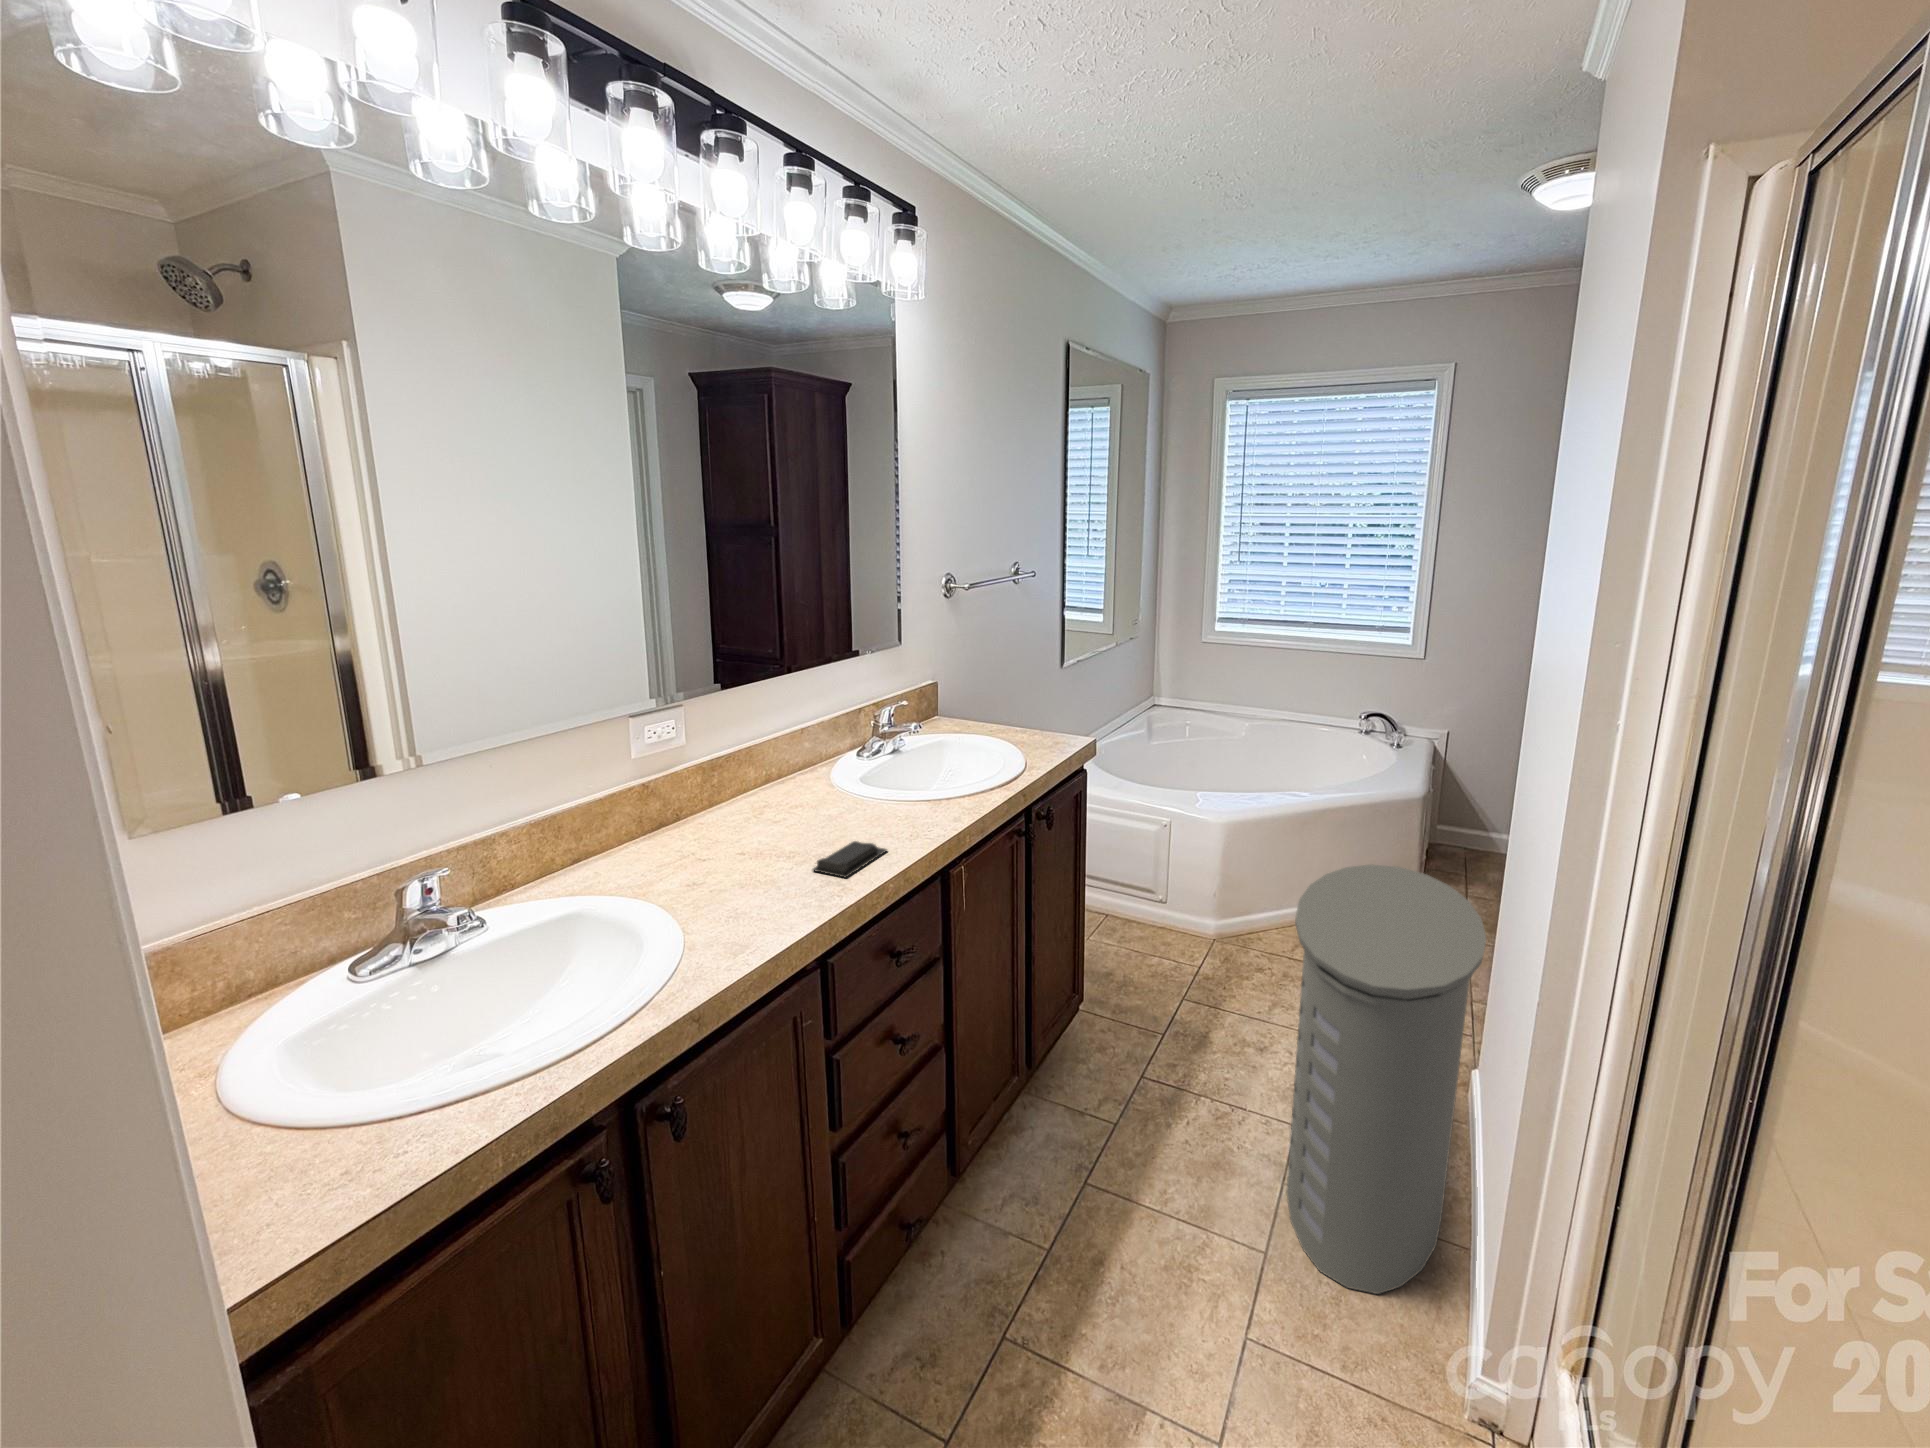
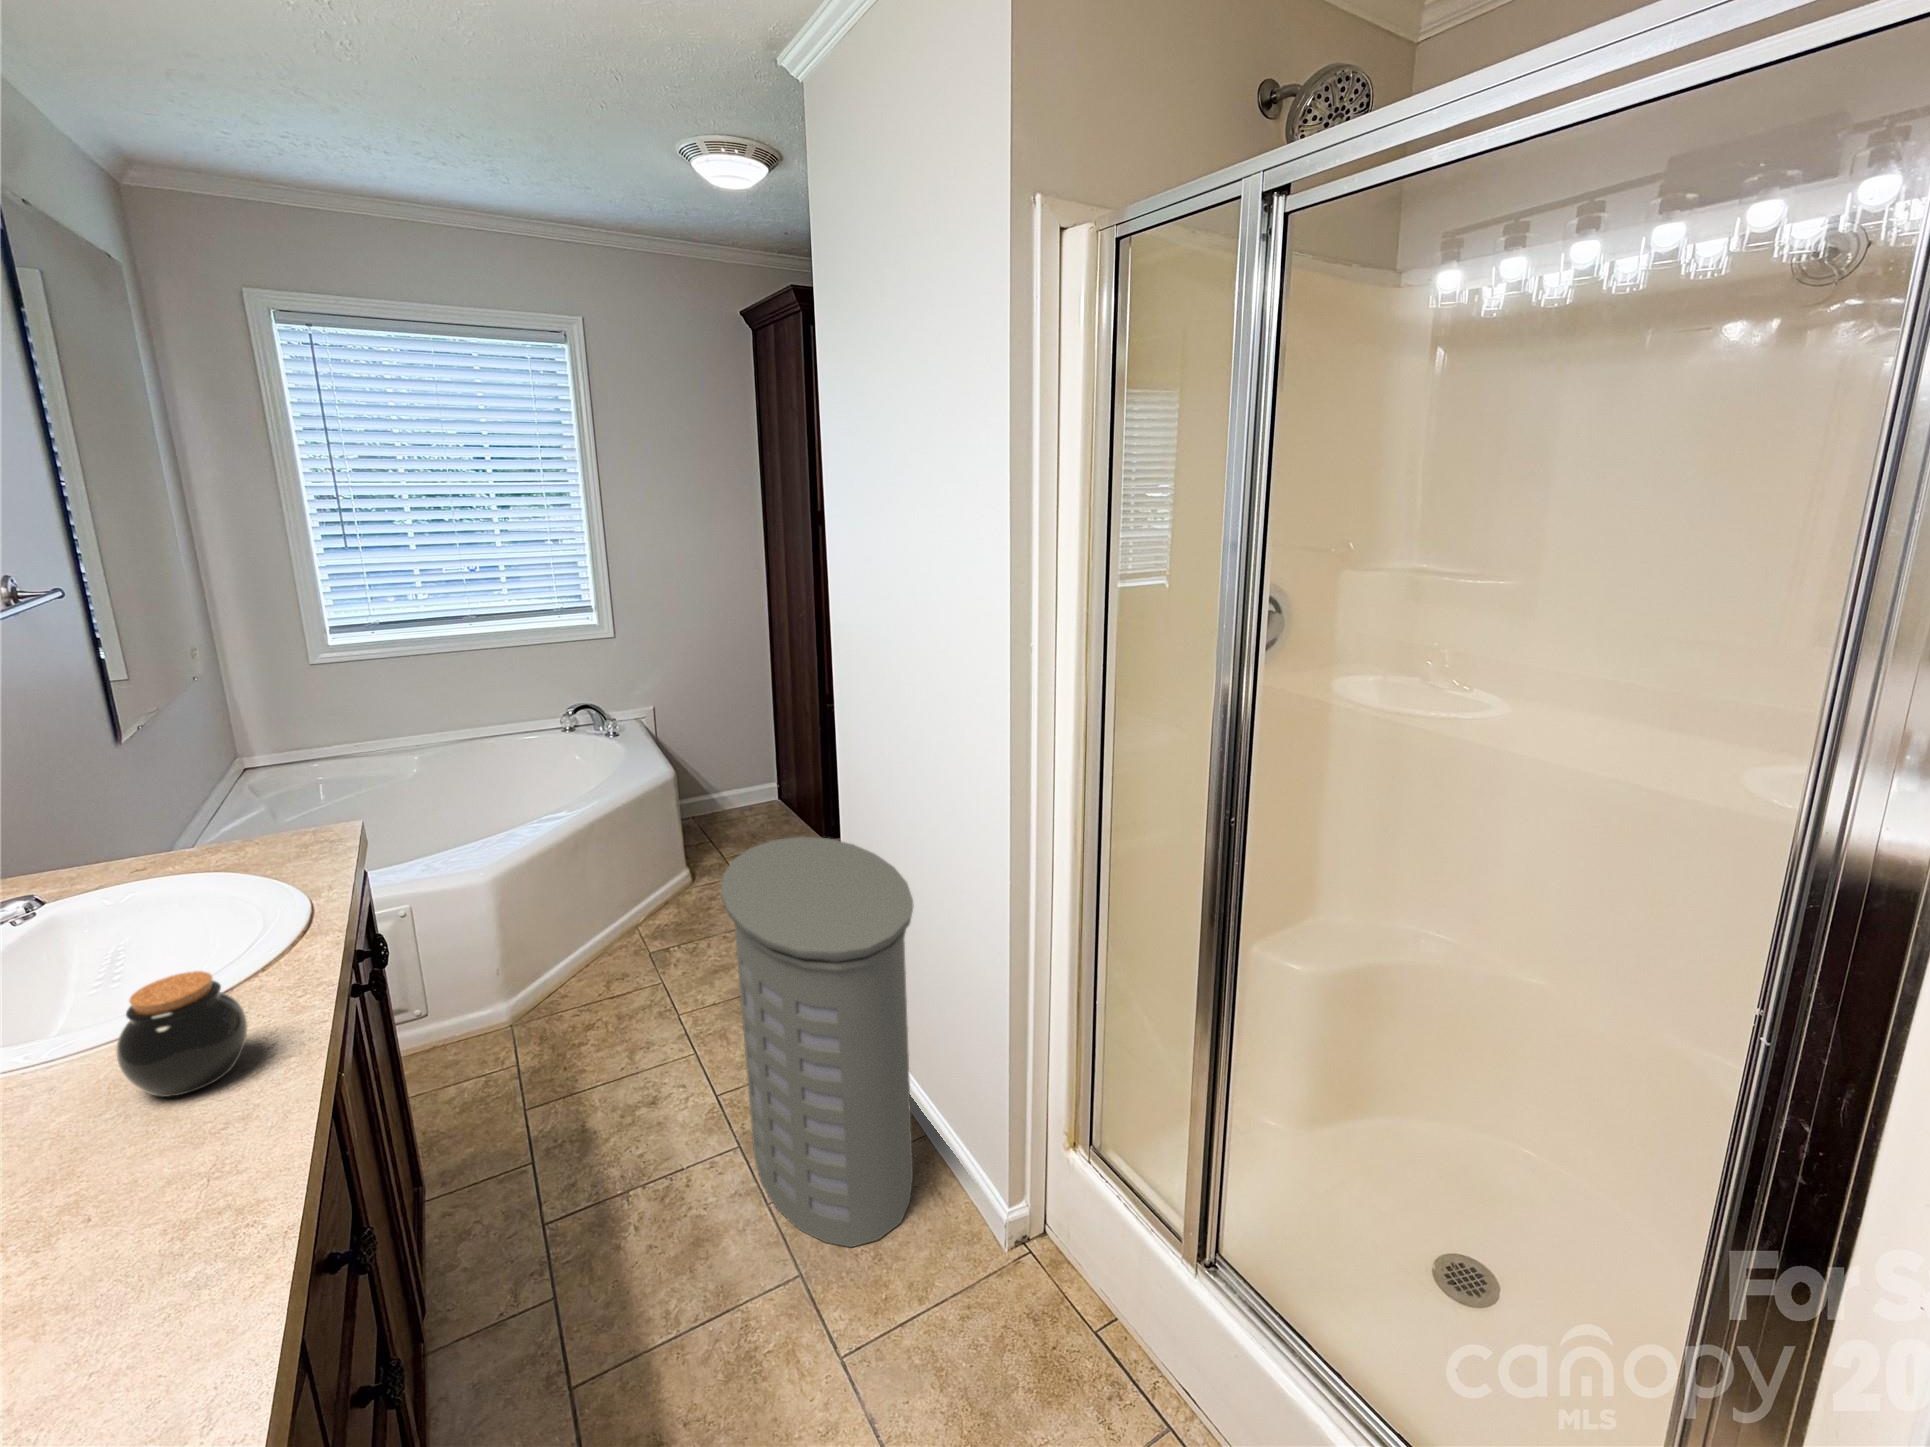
jar: none [871,768,921,830] -> present [116,971,247,1097]
soap bar: present [813,841,887,878] -> none [118,1117,249,1244]

